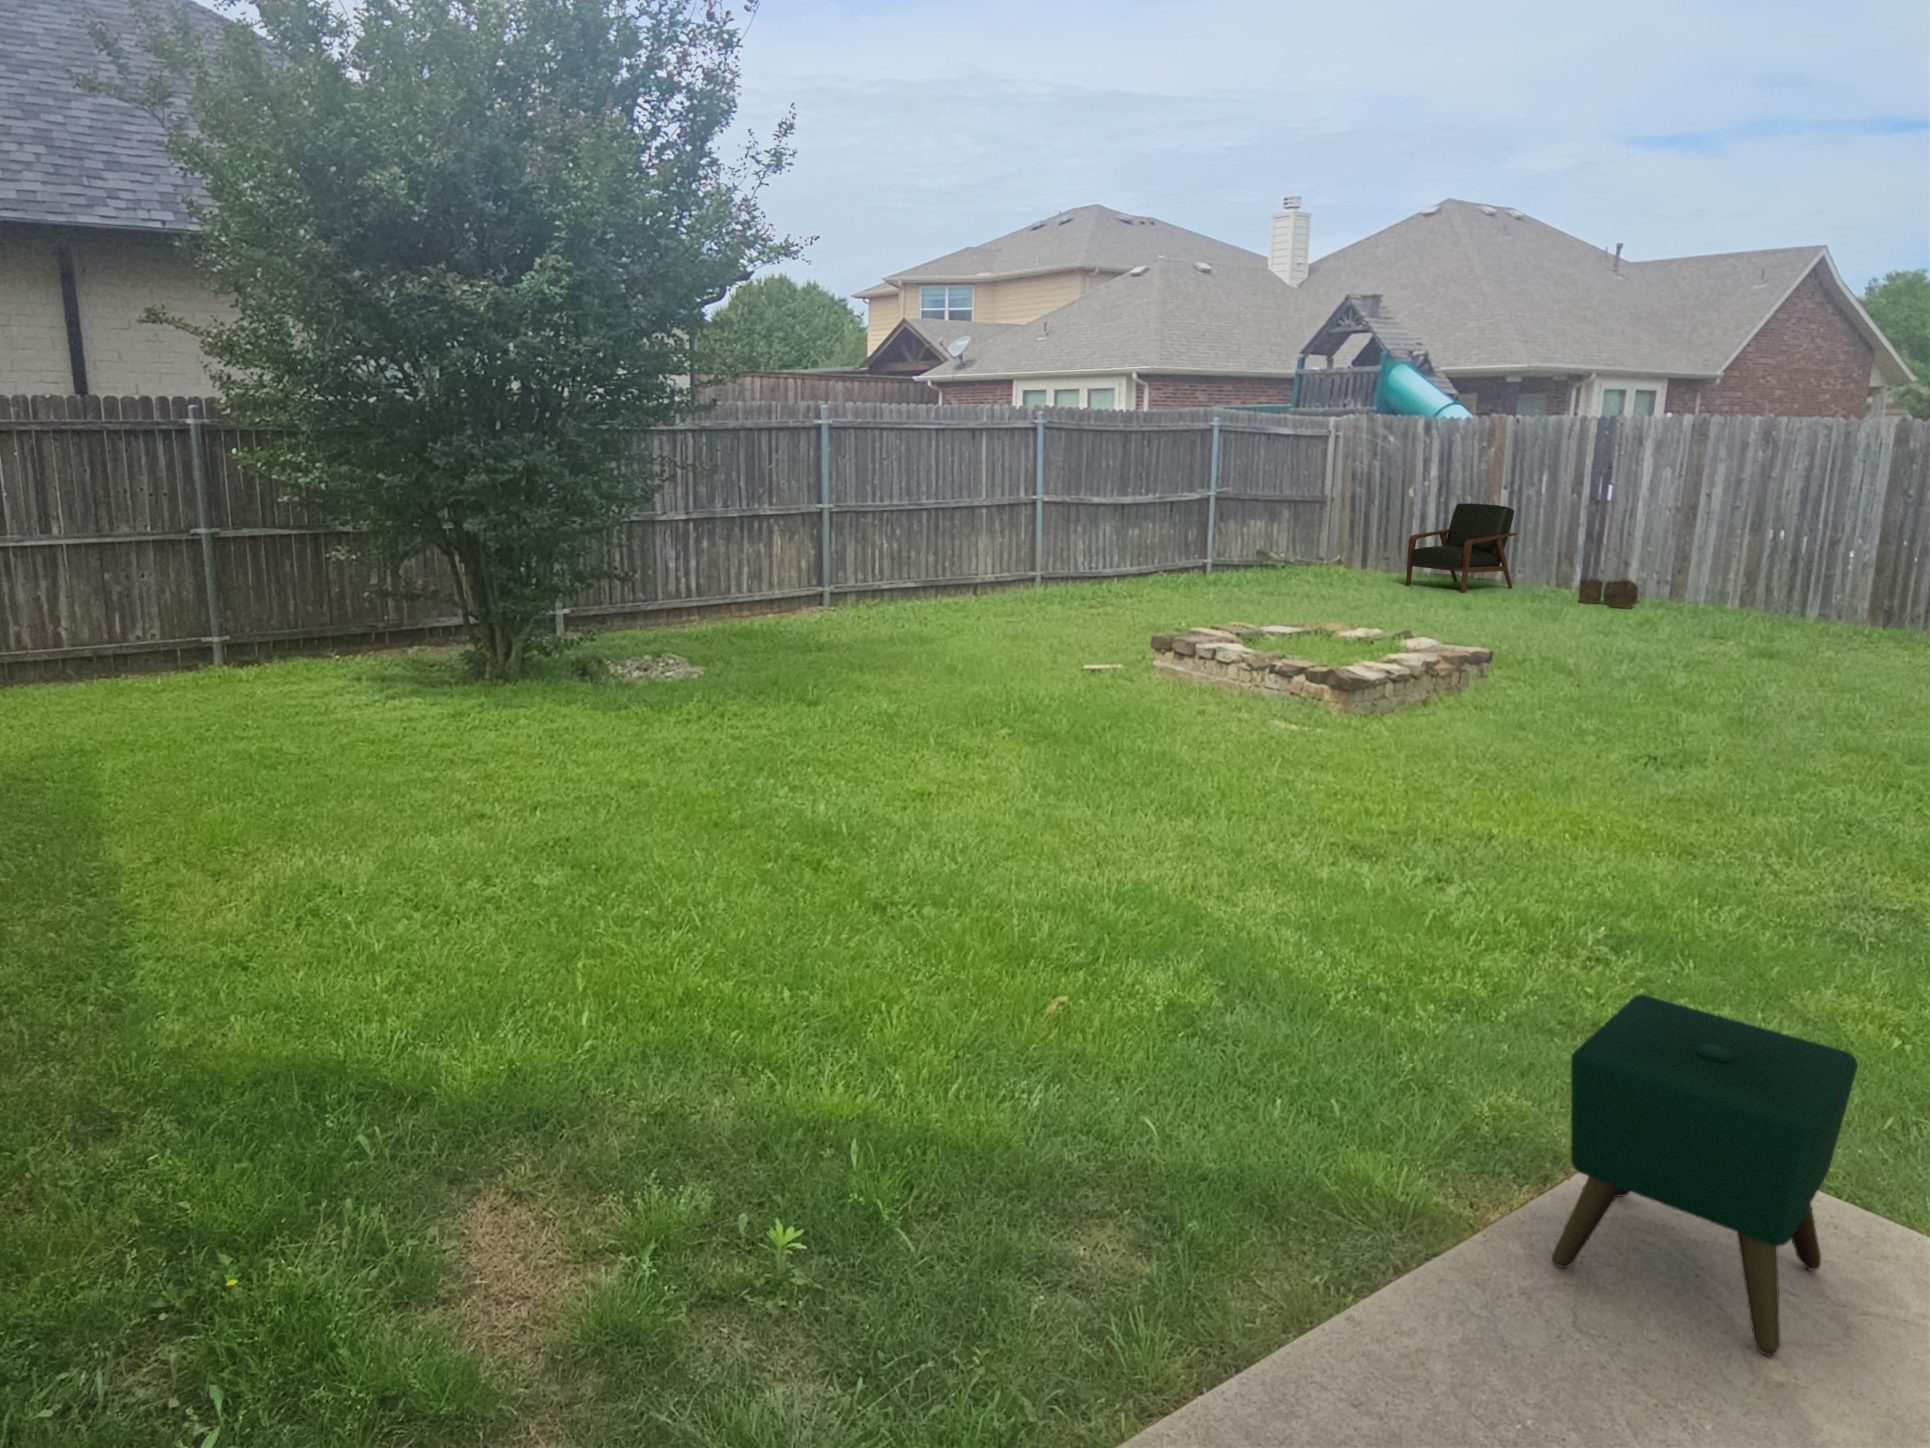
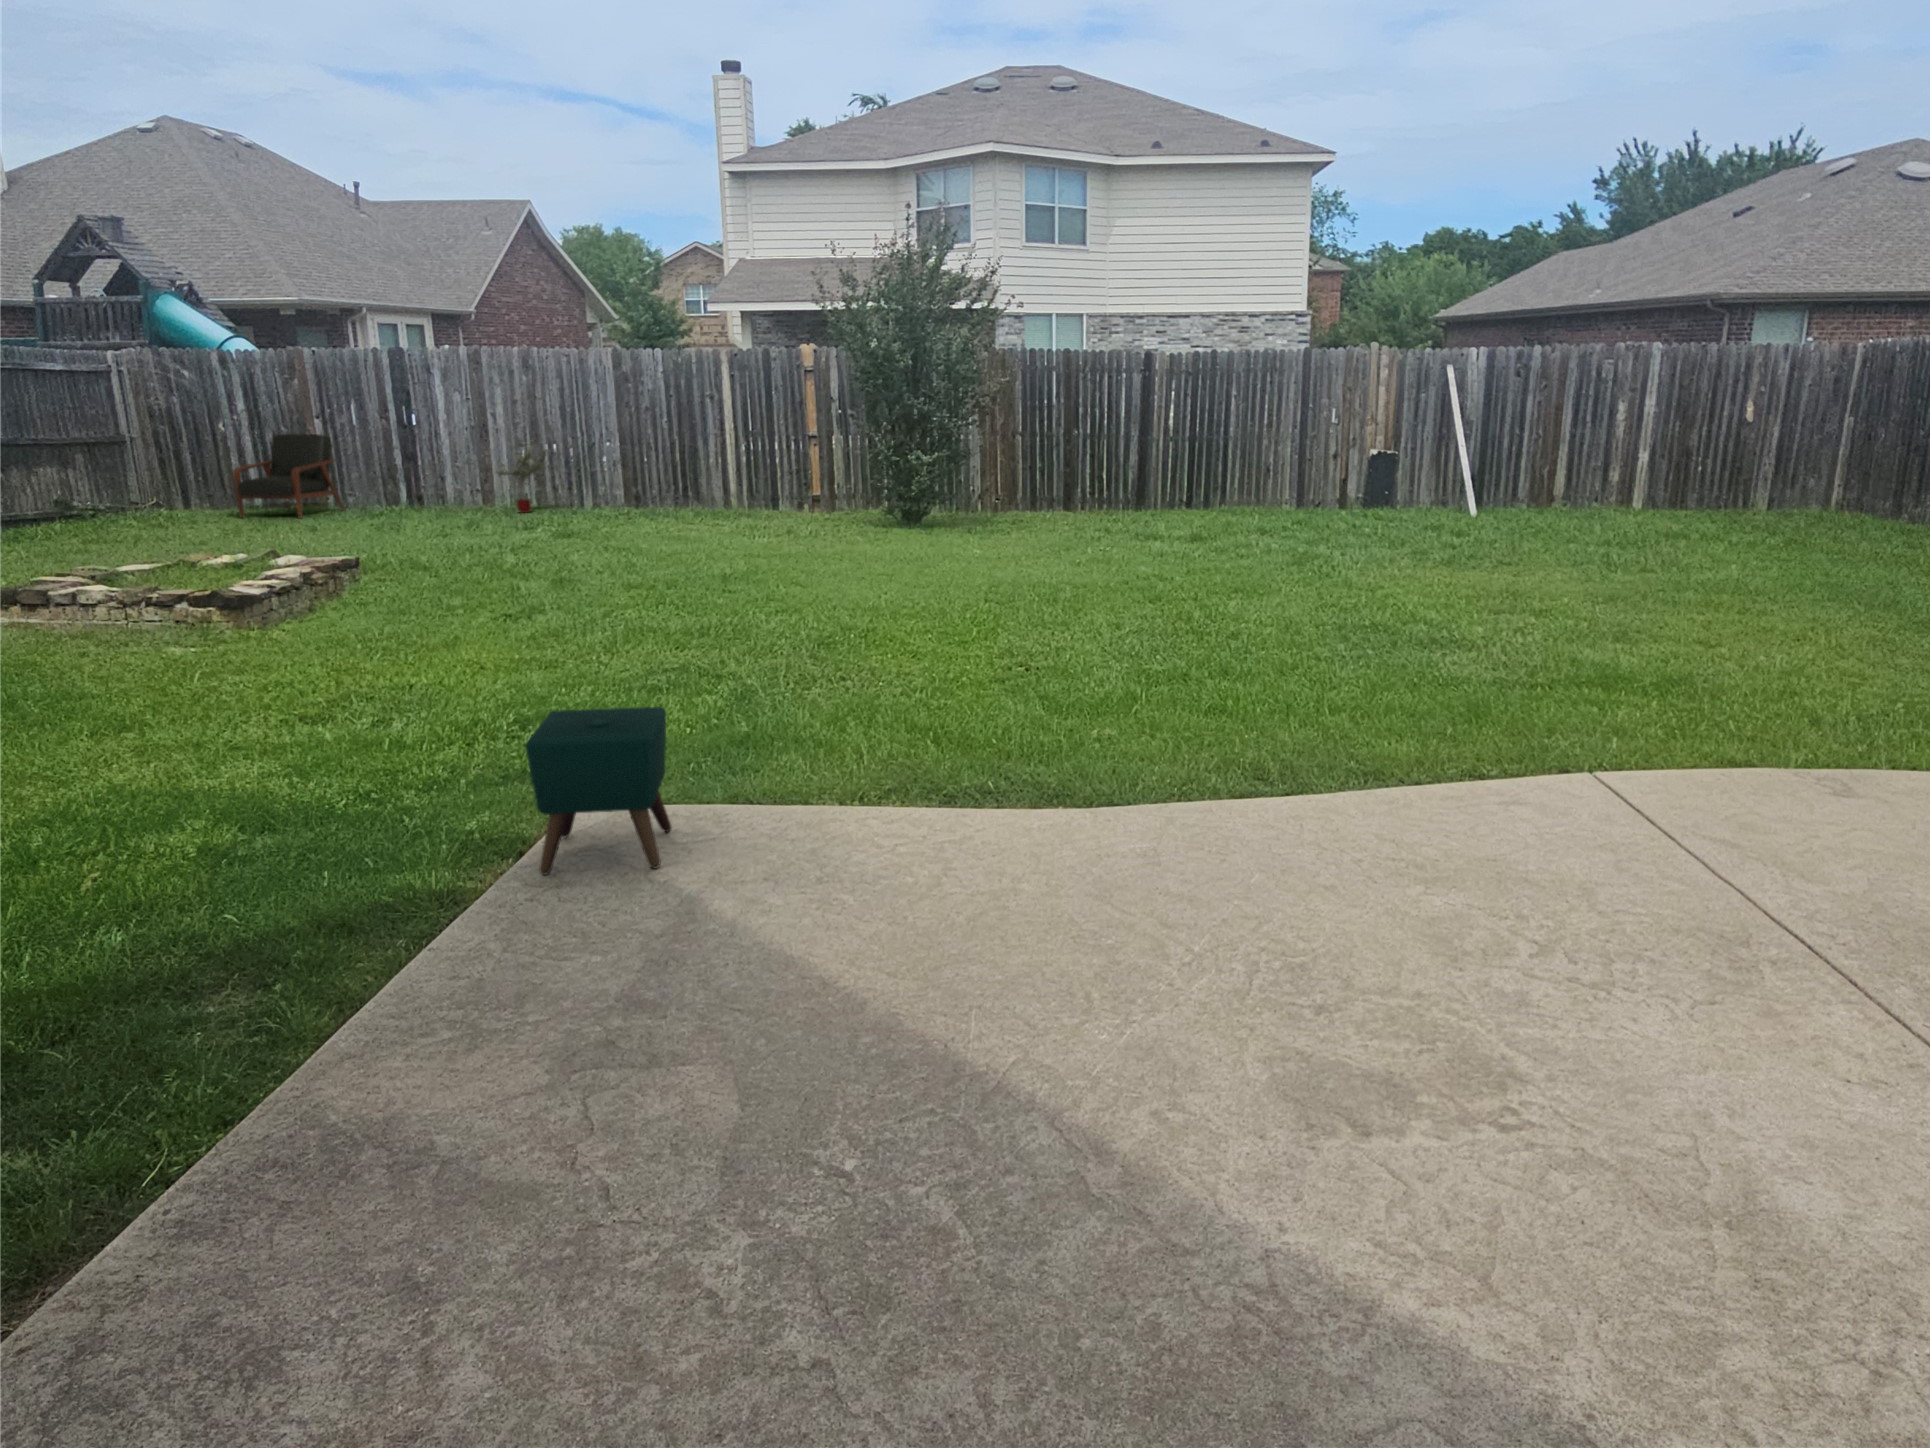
potted tree: none [1693,527,1771,616] -> present [496,440,546,513]
woven basket: present [1578,579,1638,609] -> none [406,490,457,516]

